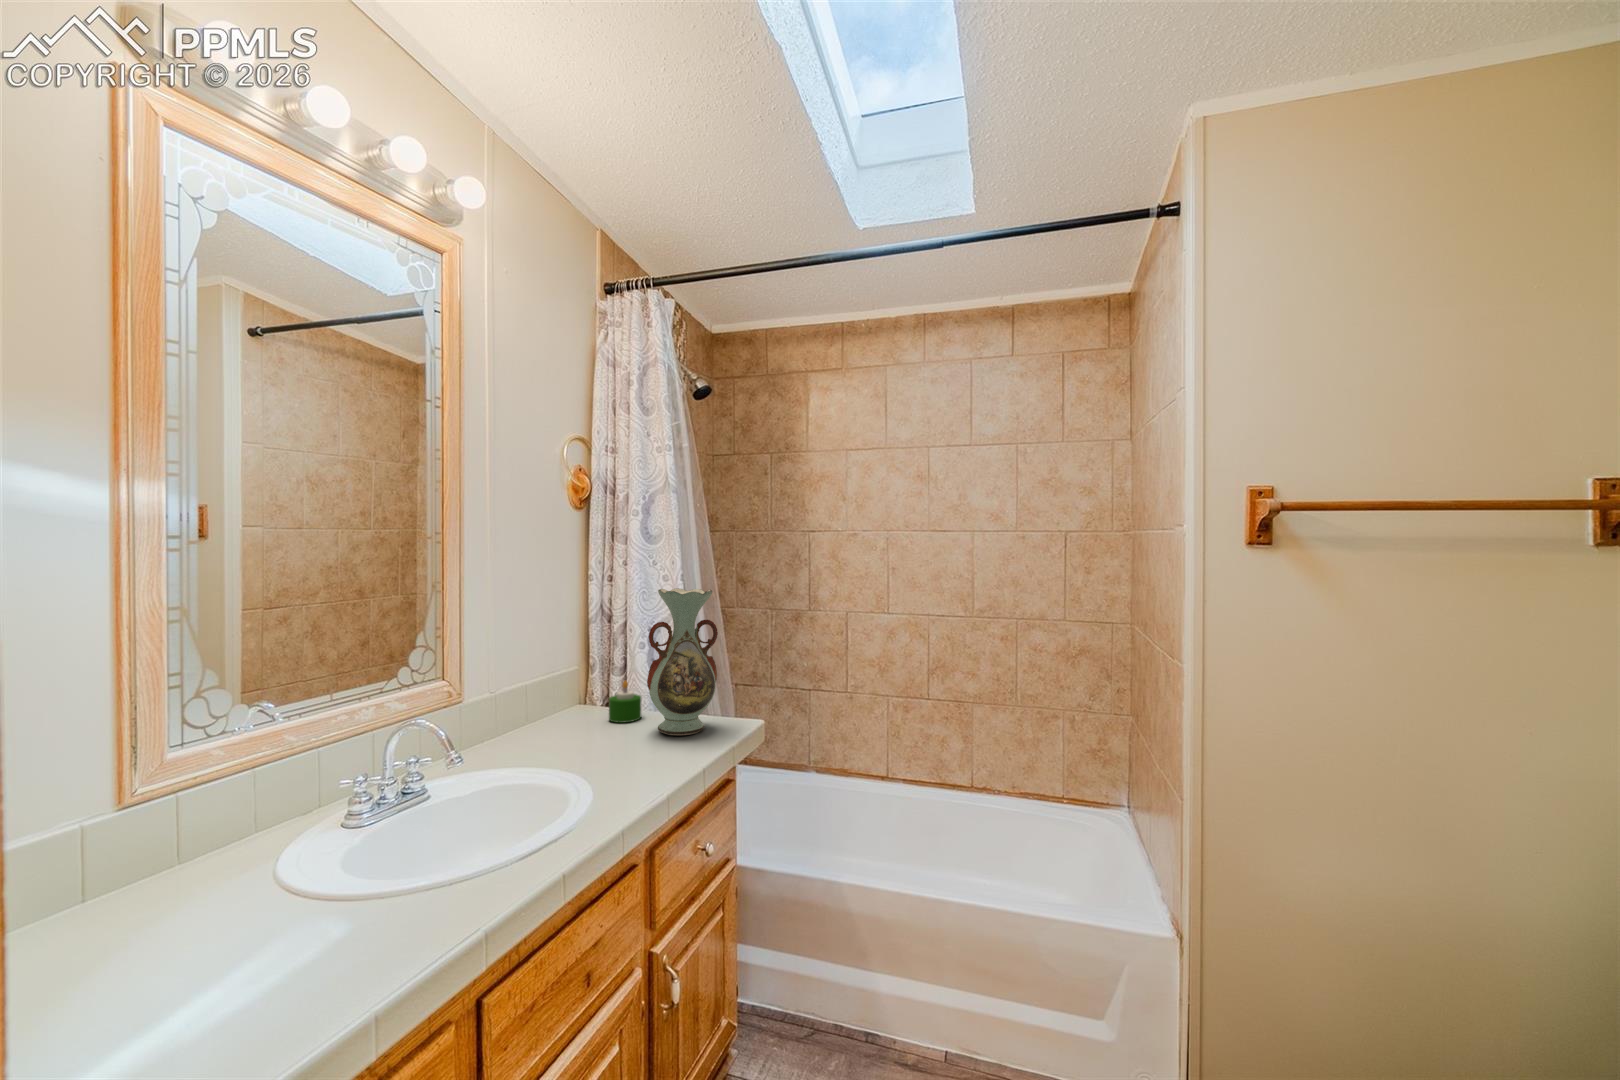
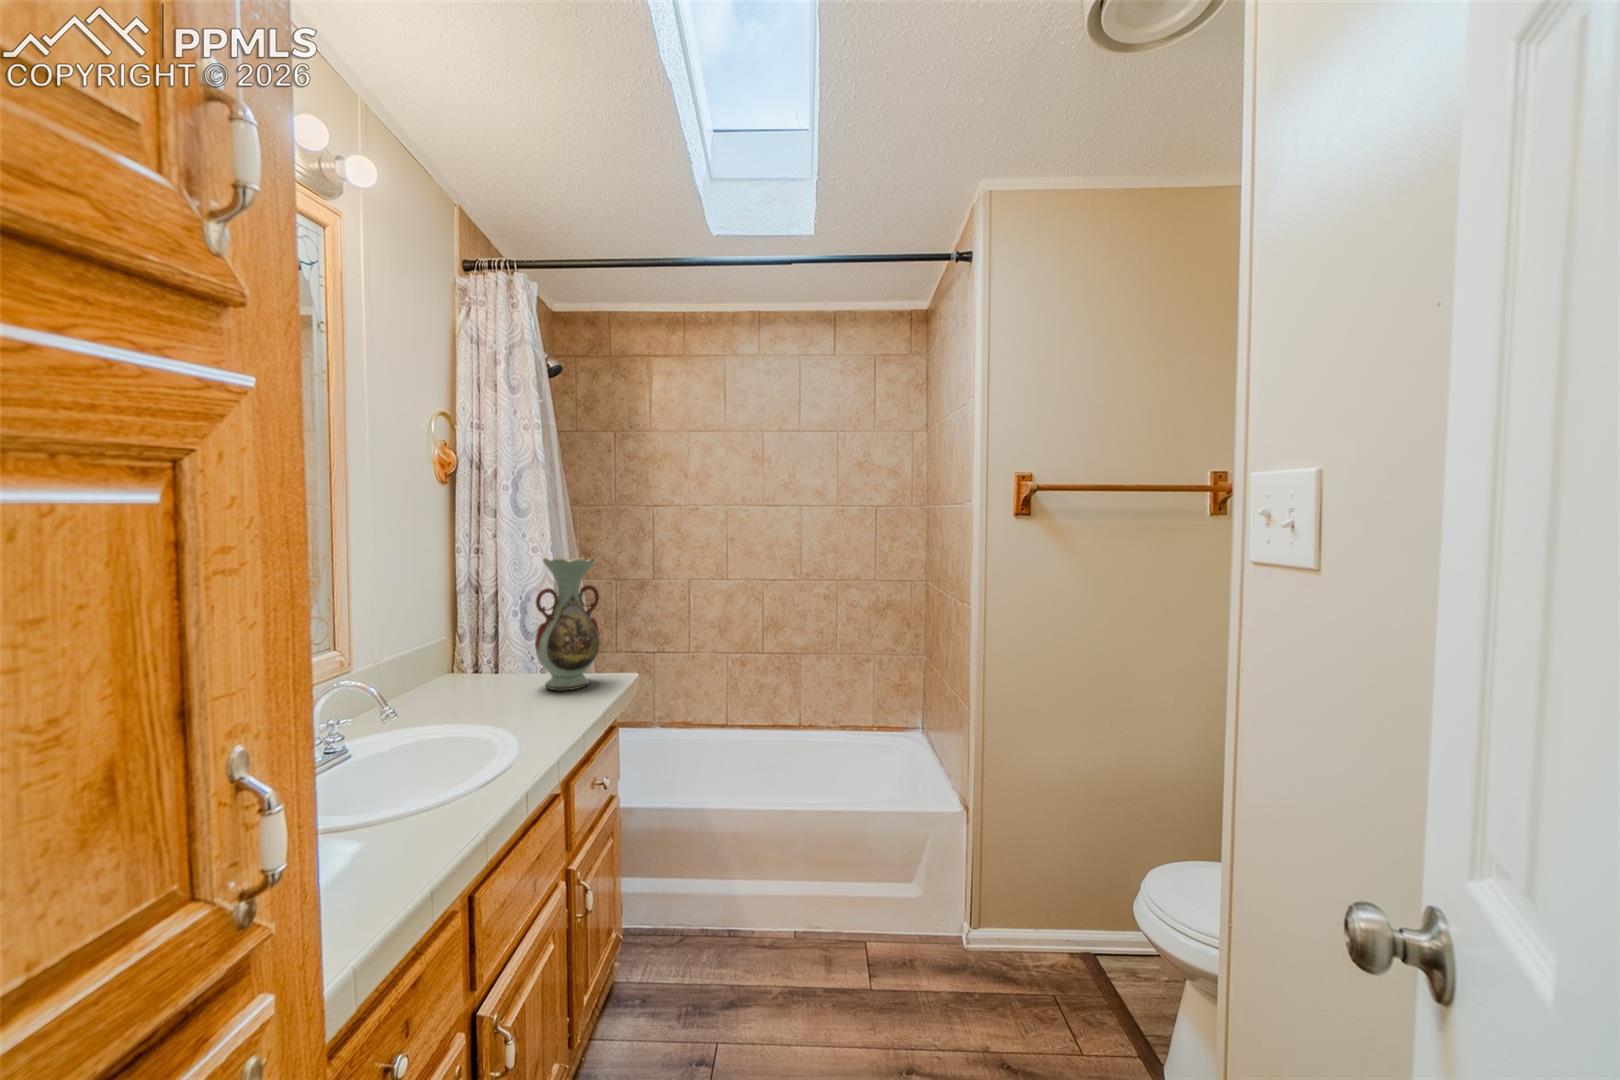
candle: present [609,681,641,723] -> none [489,646,522,685]

